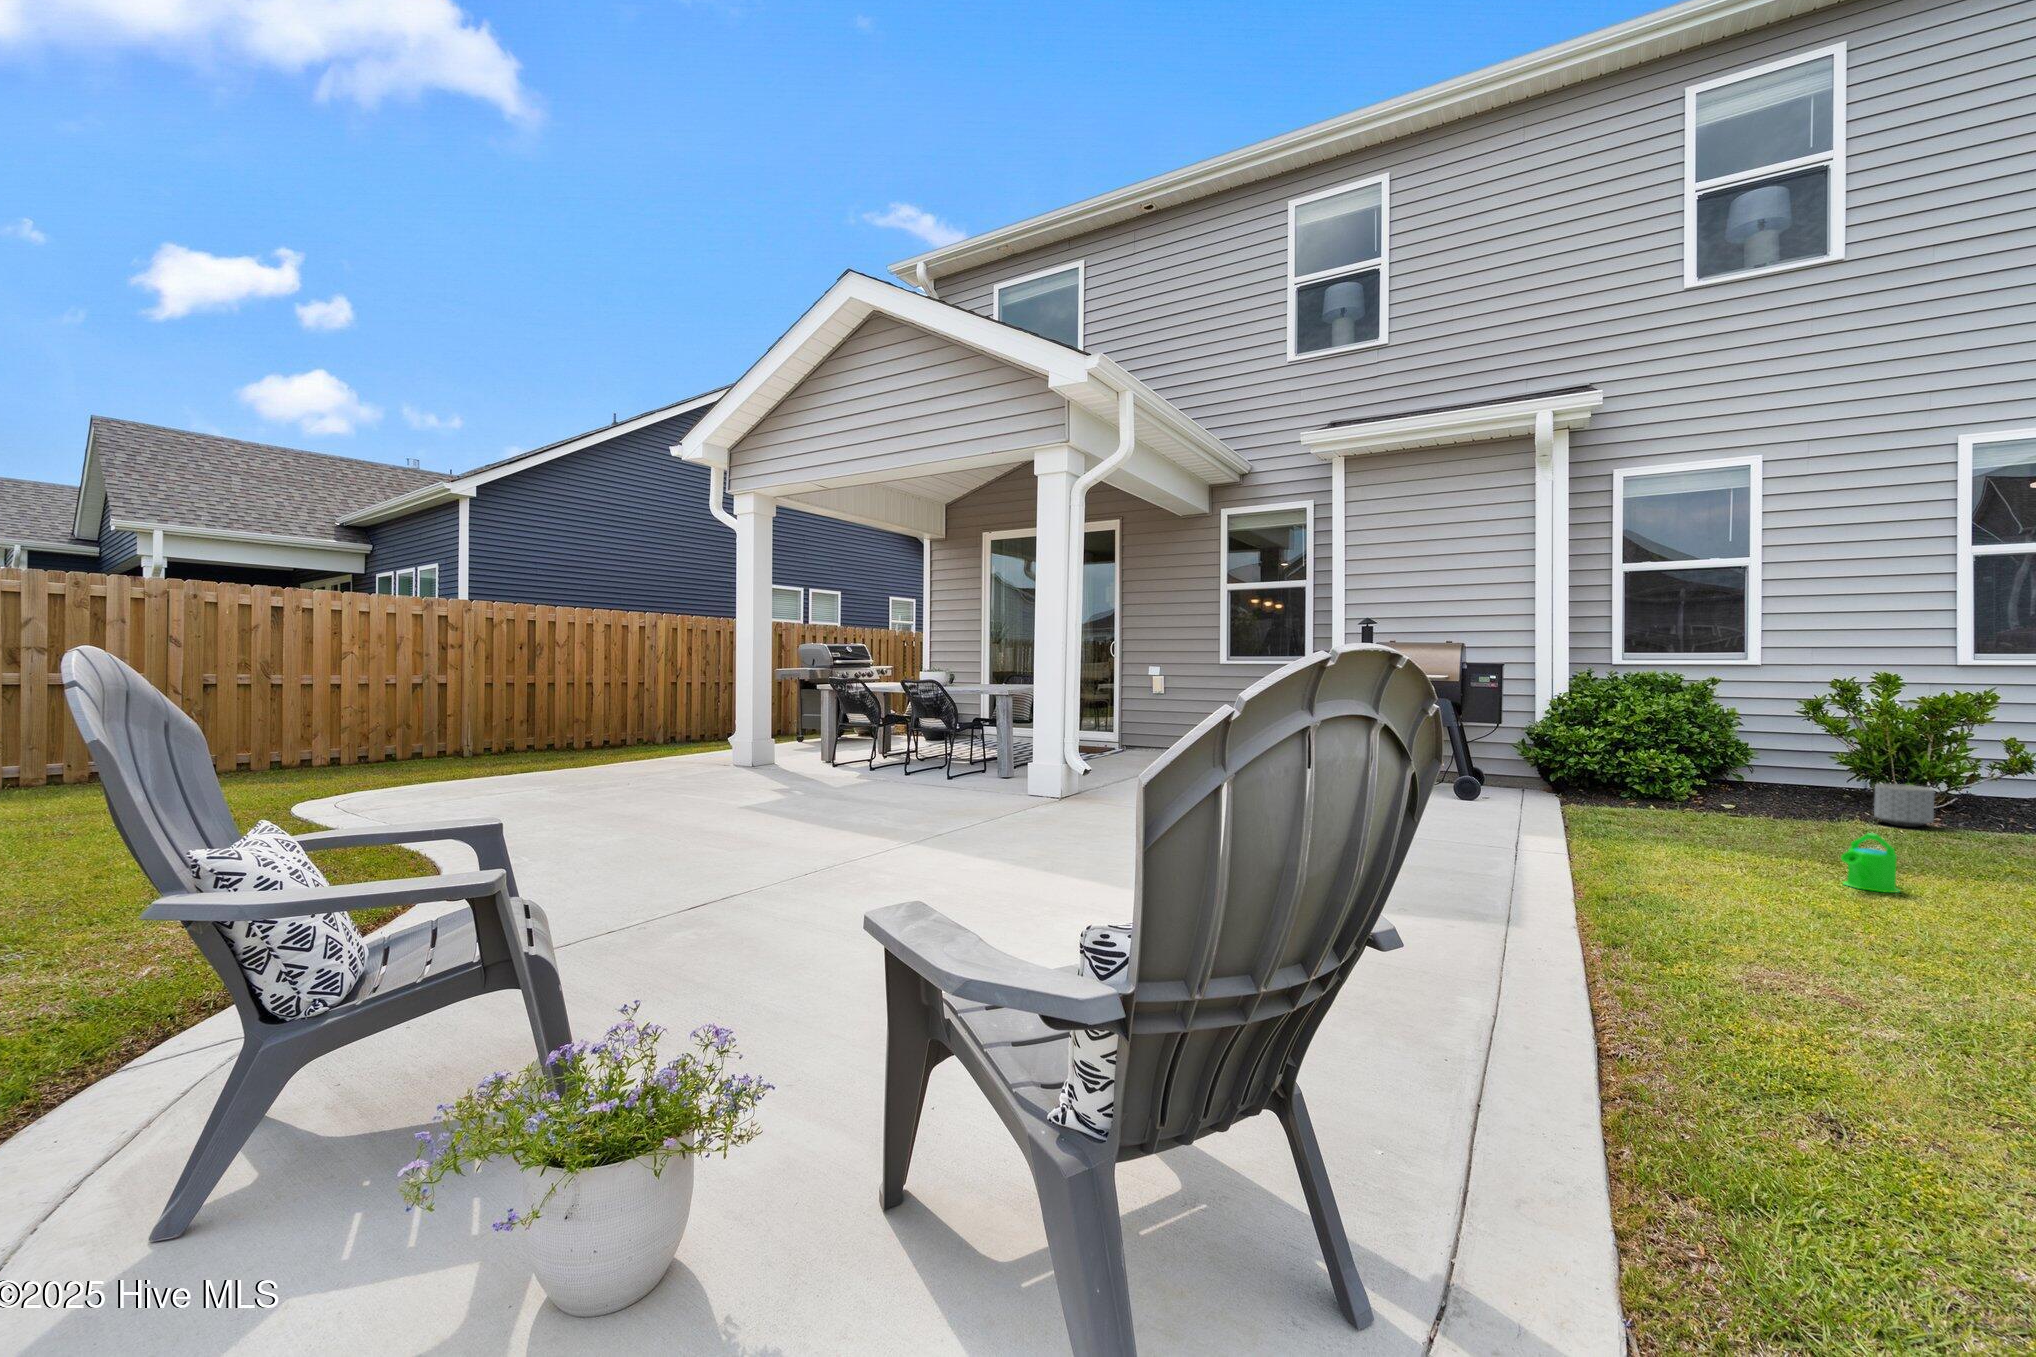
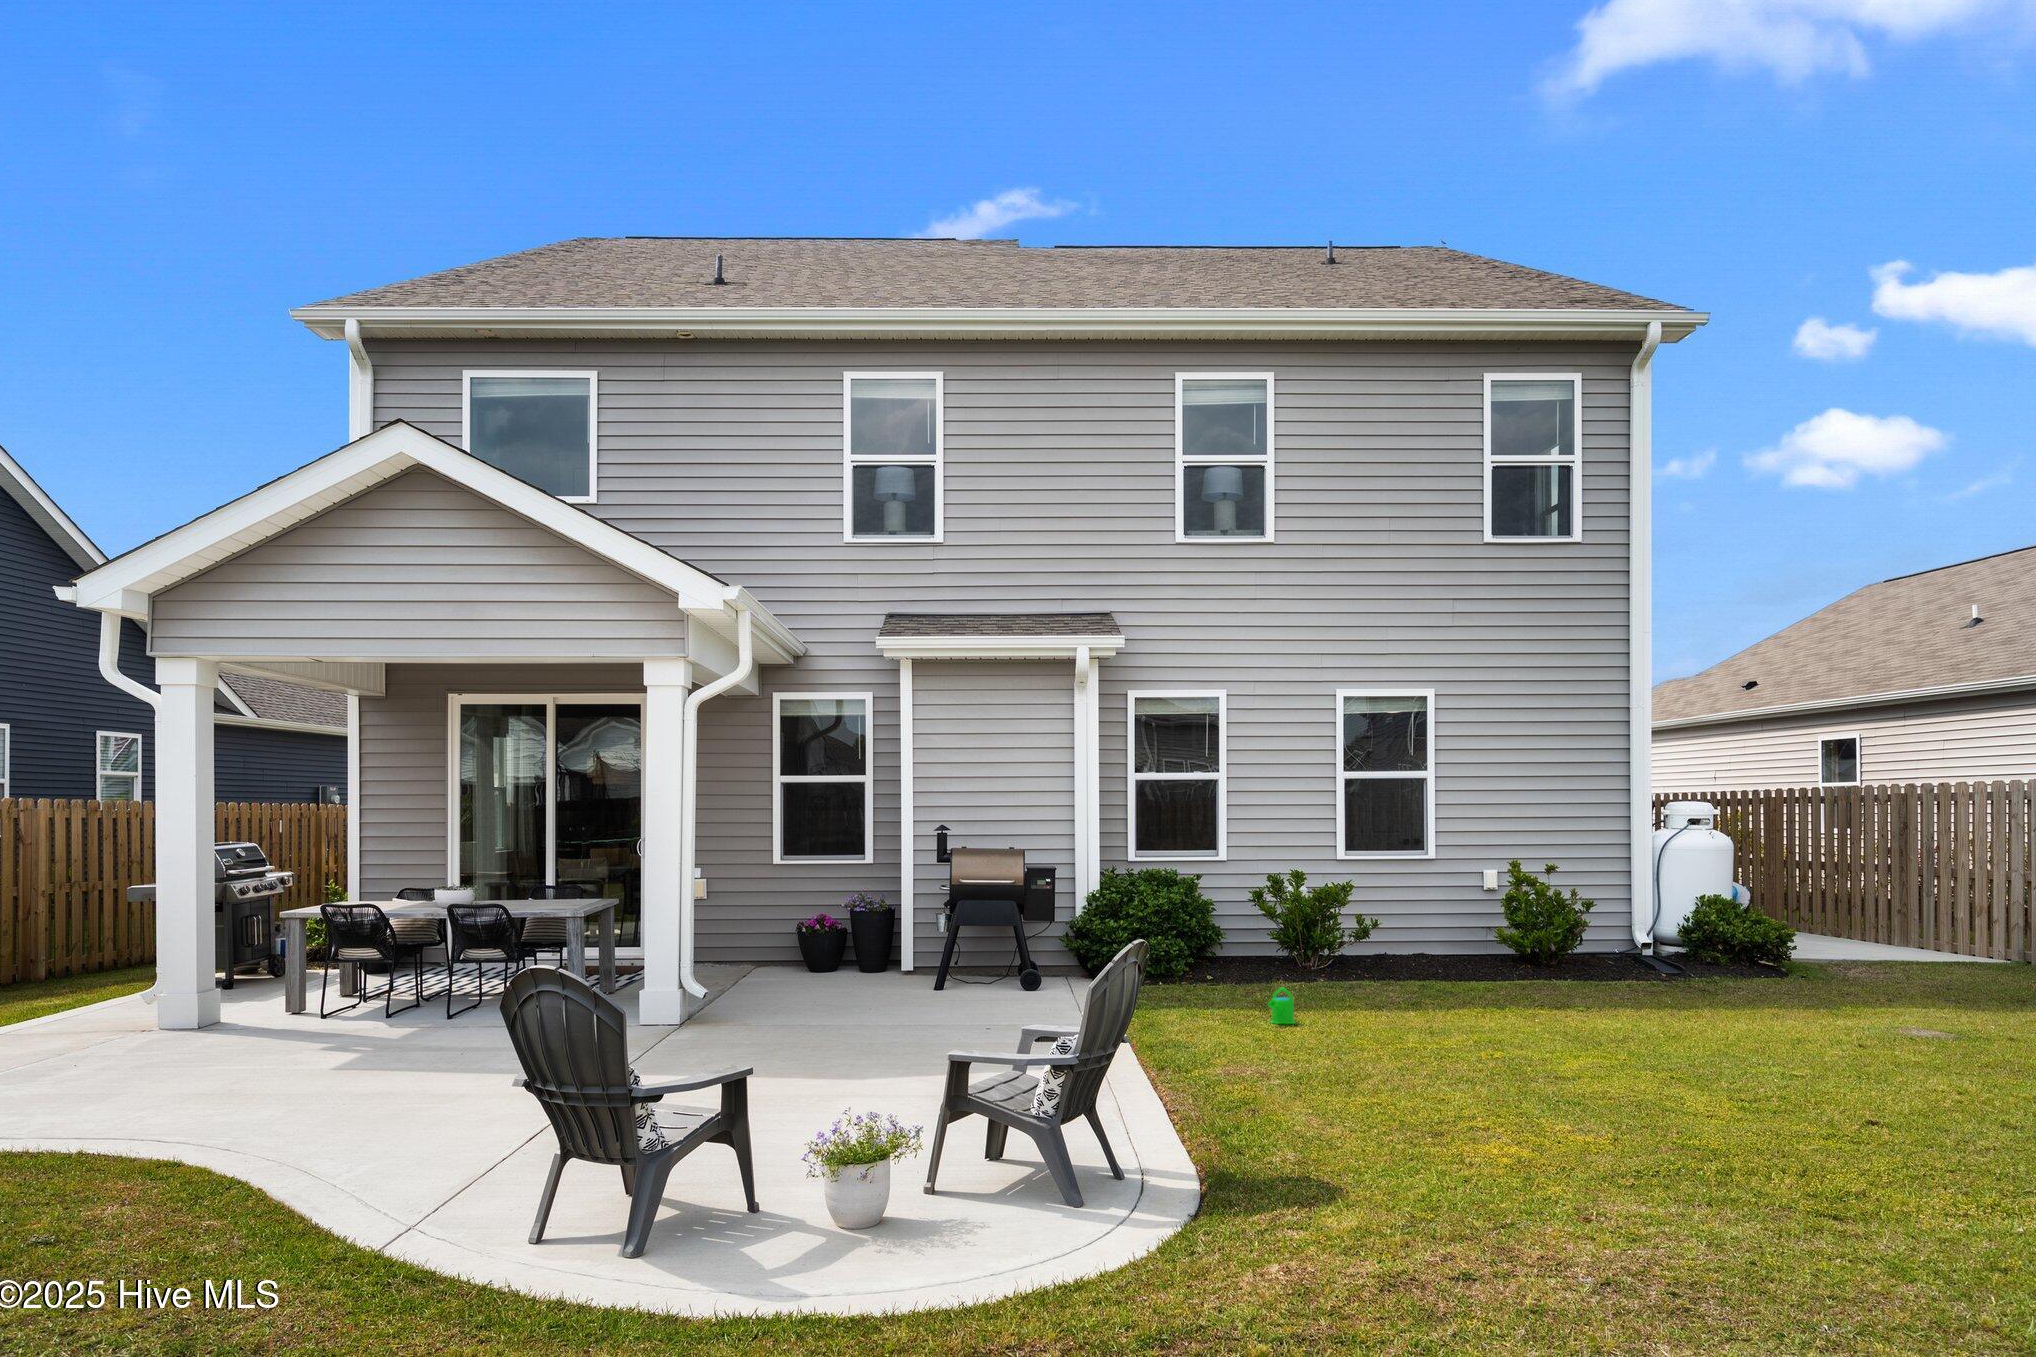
planter: present [1874,784,1934,827] -> none [1291,953,1321,983]

